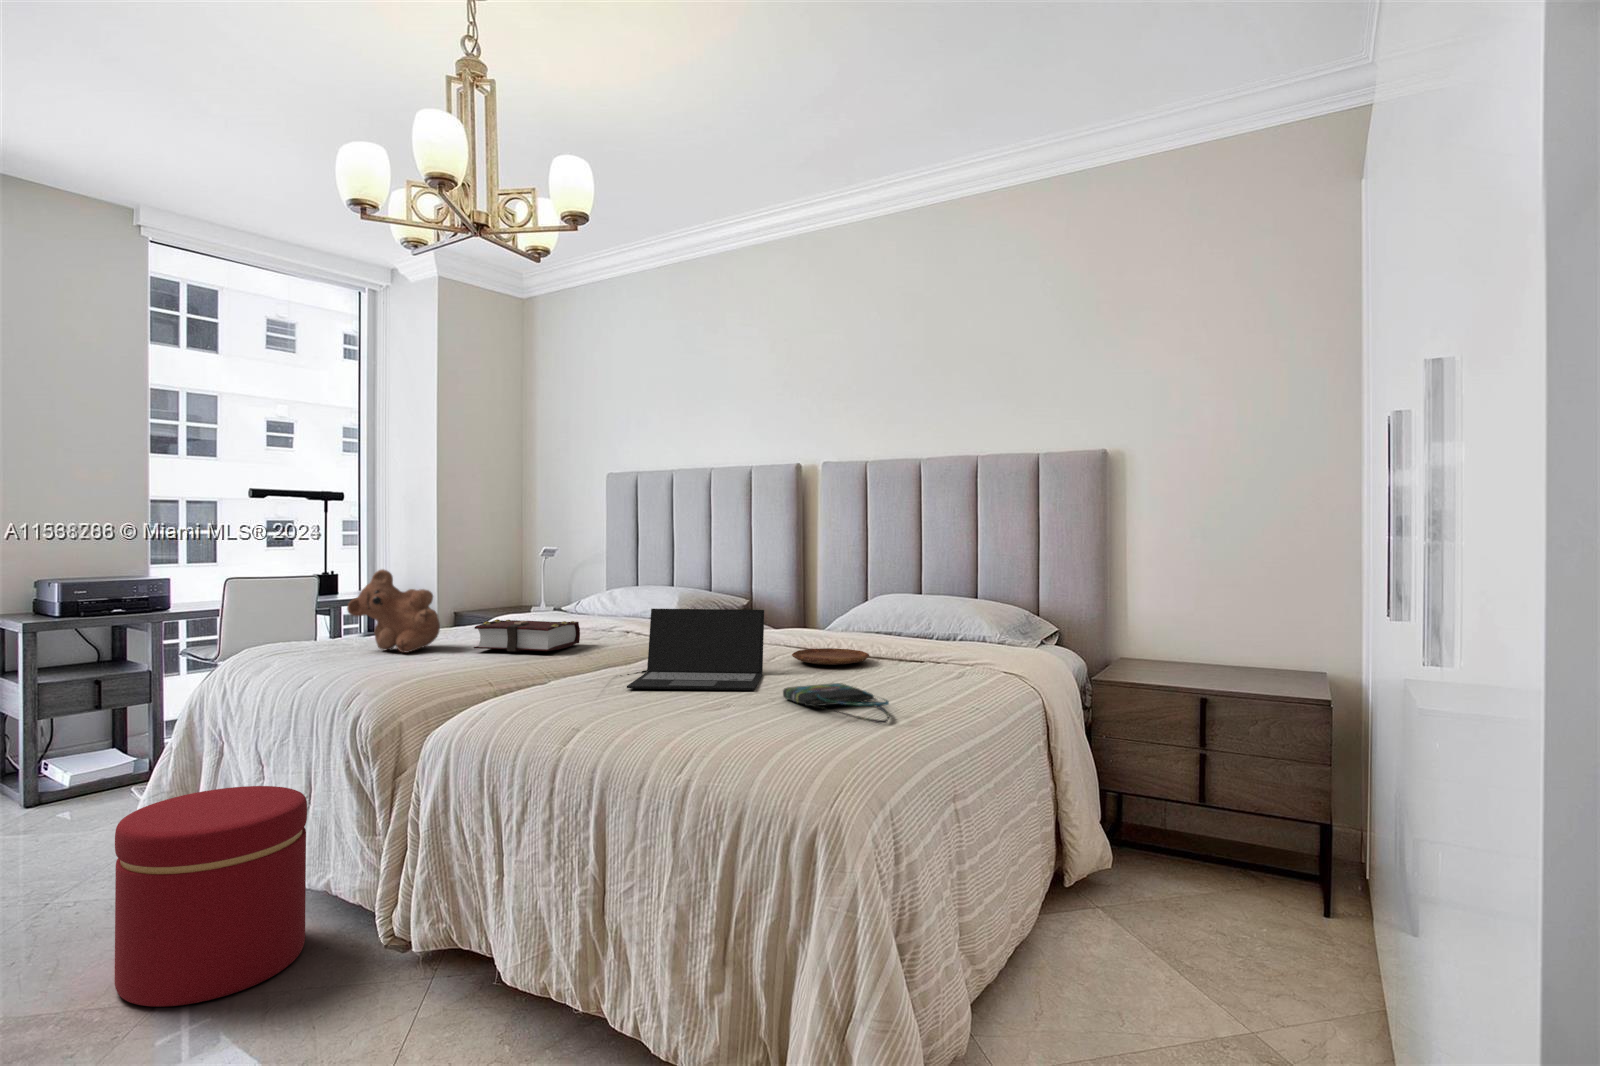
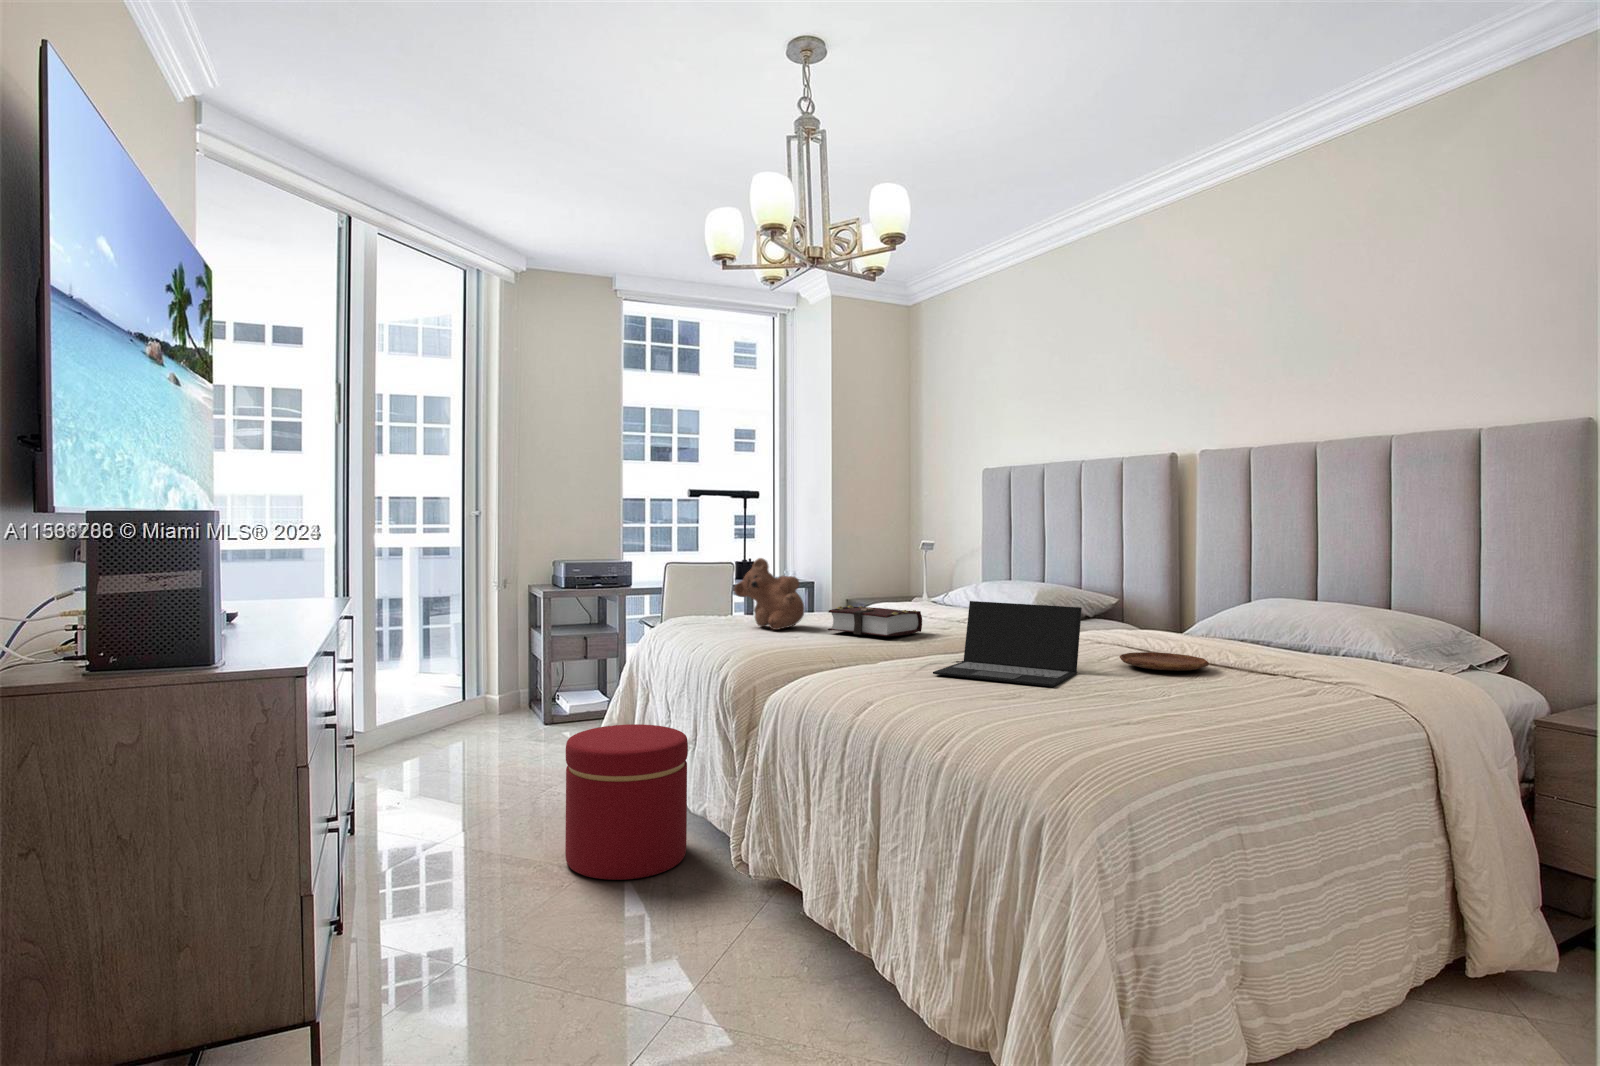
tote bag: present [783,683,889,723] -> none [1075,686,1175,730]

